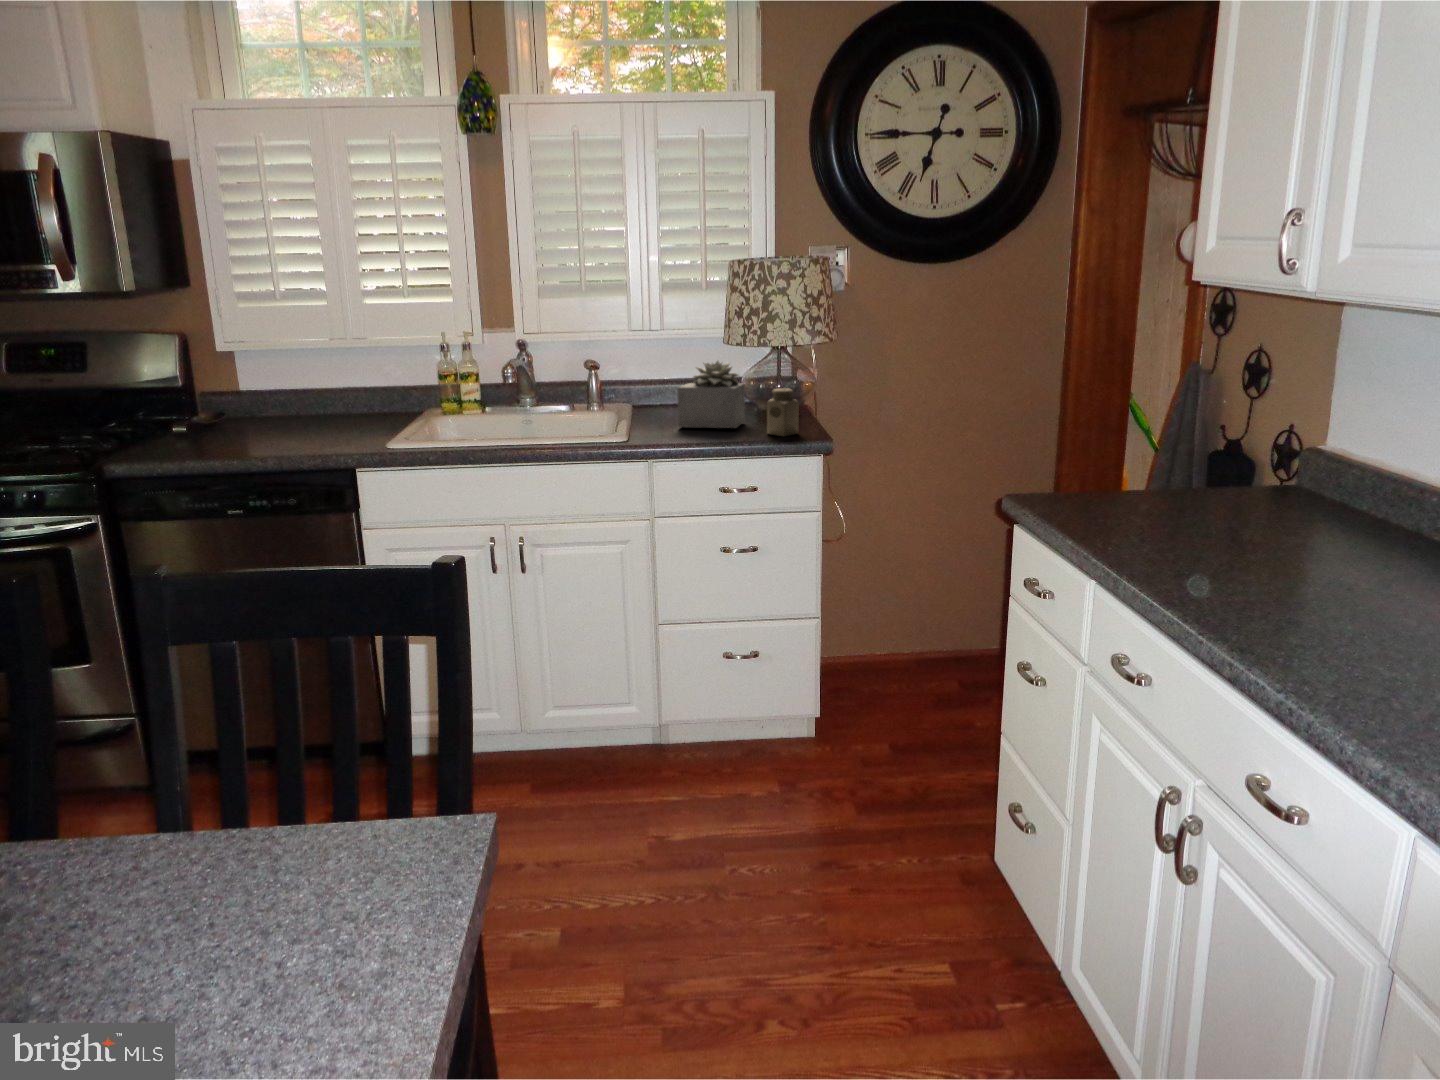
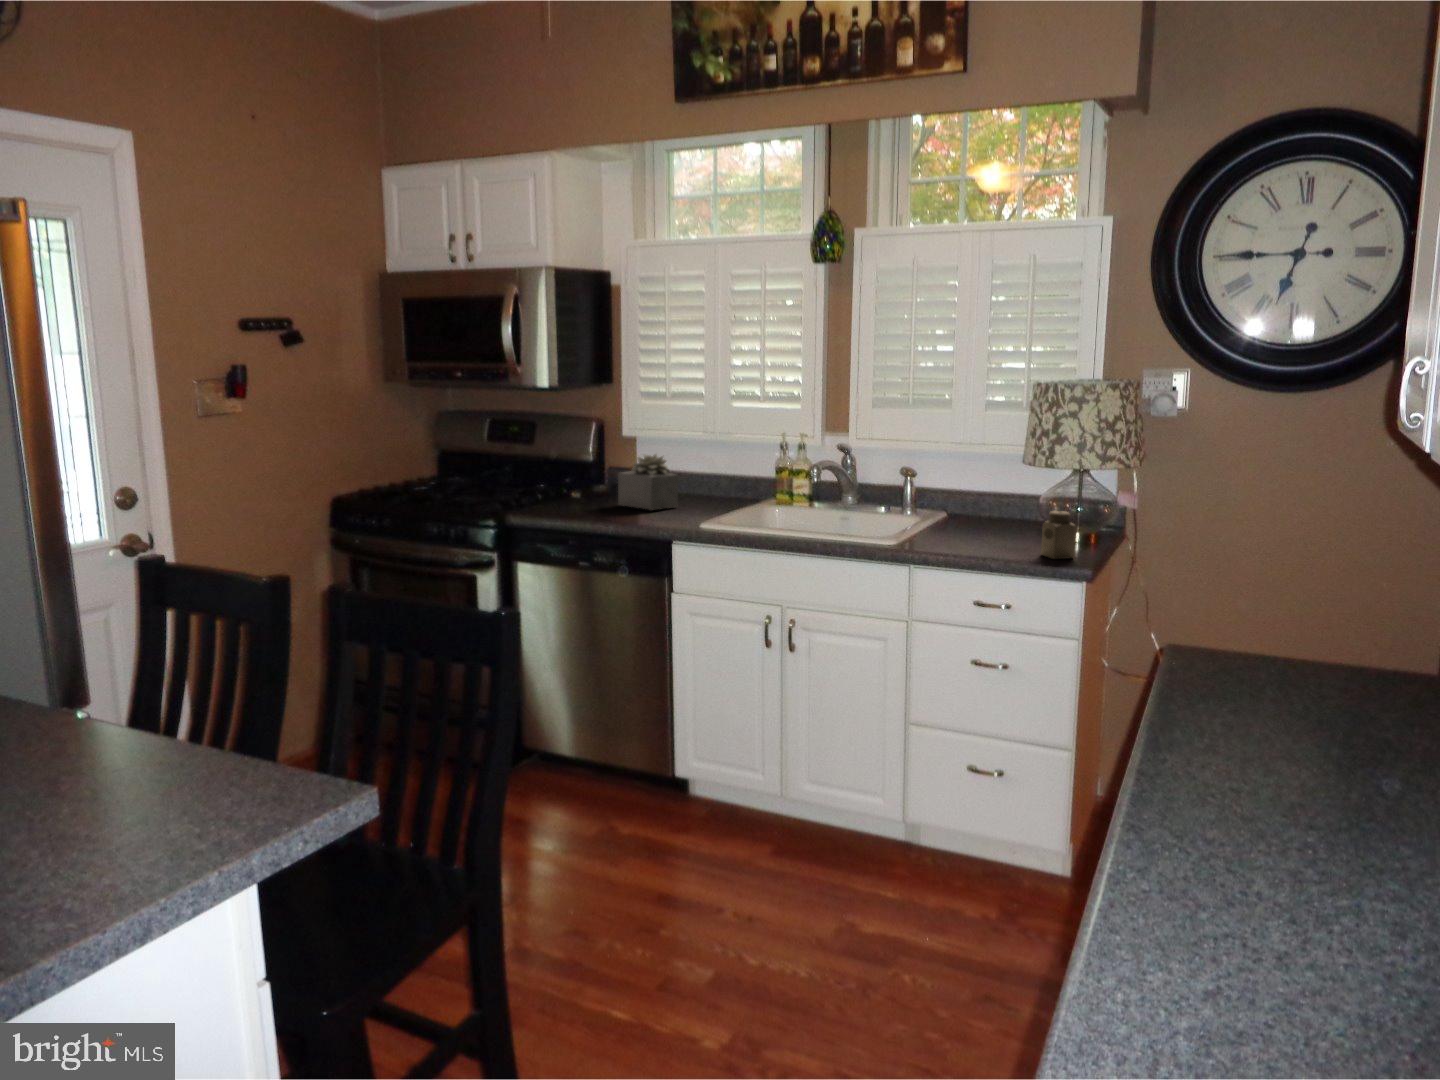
succulent plant: present [678,361,745,428] -> present [618,454,678,509]

